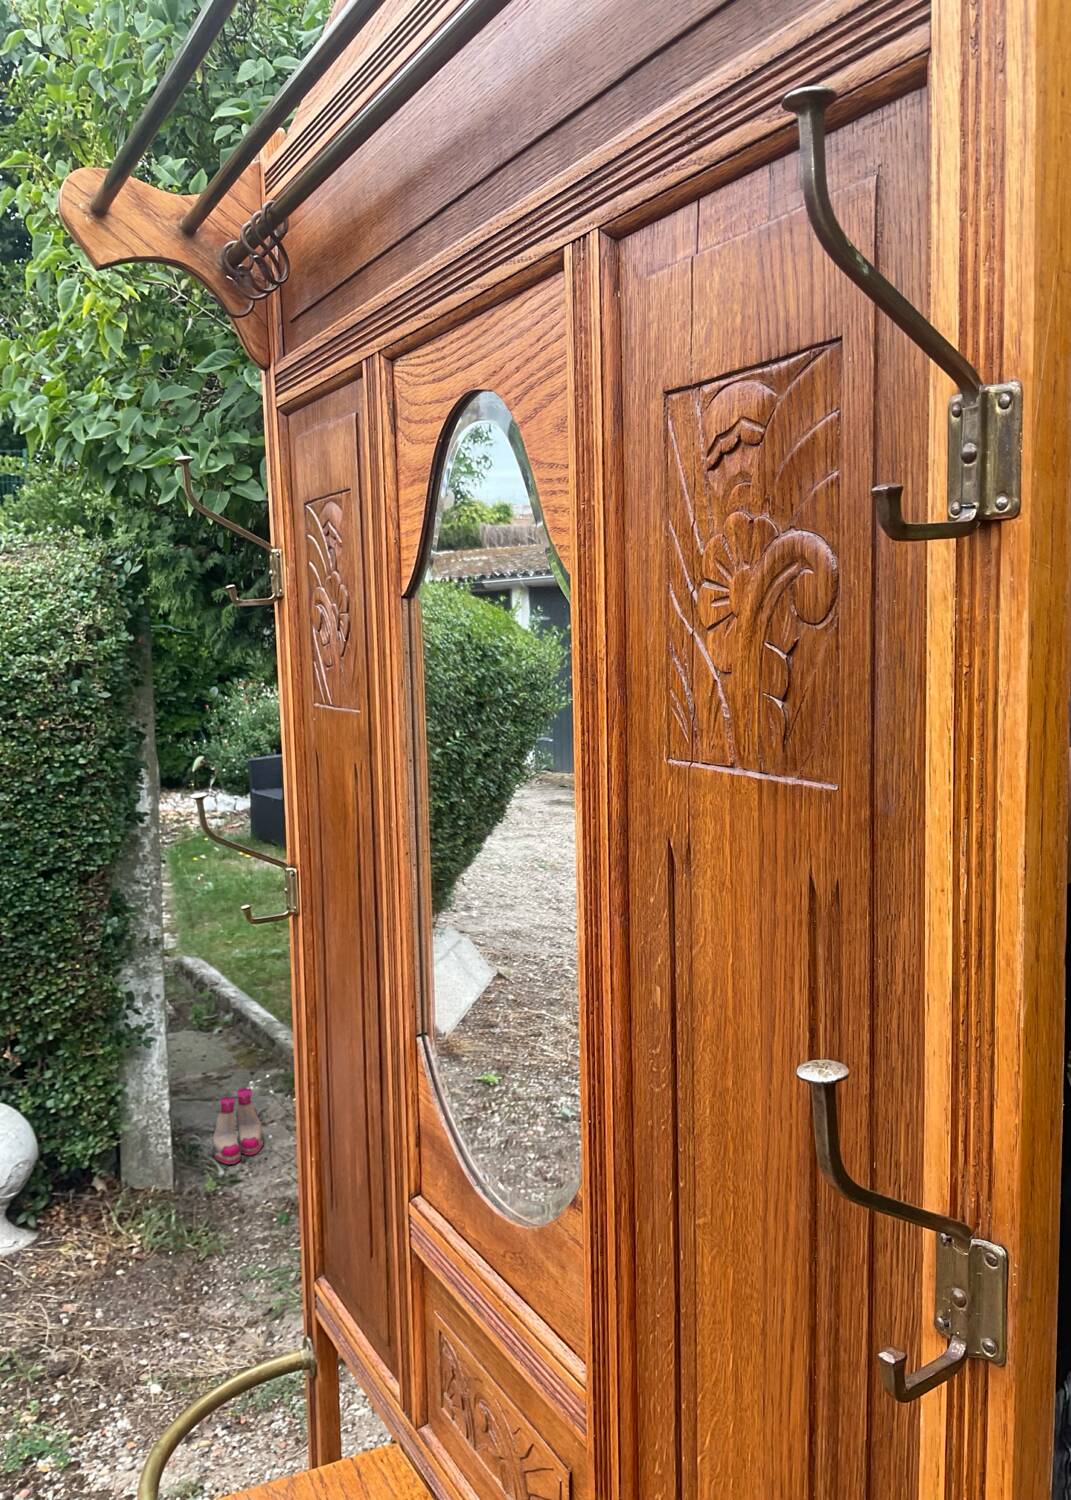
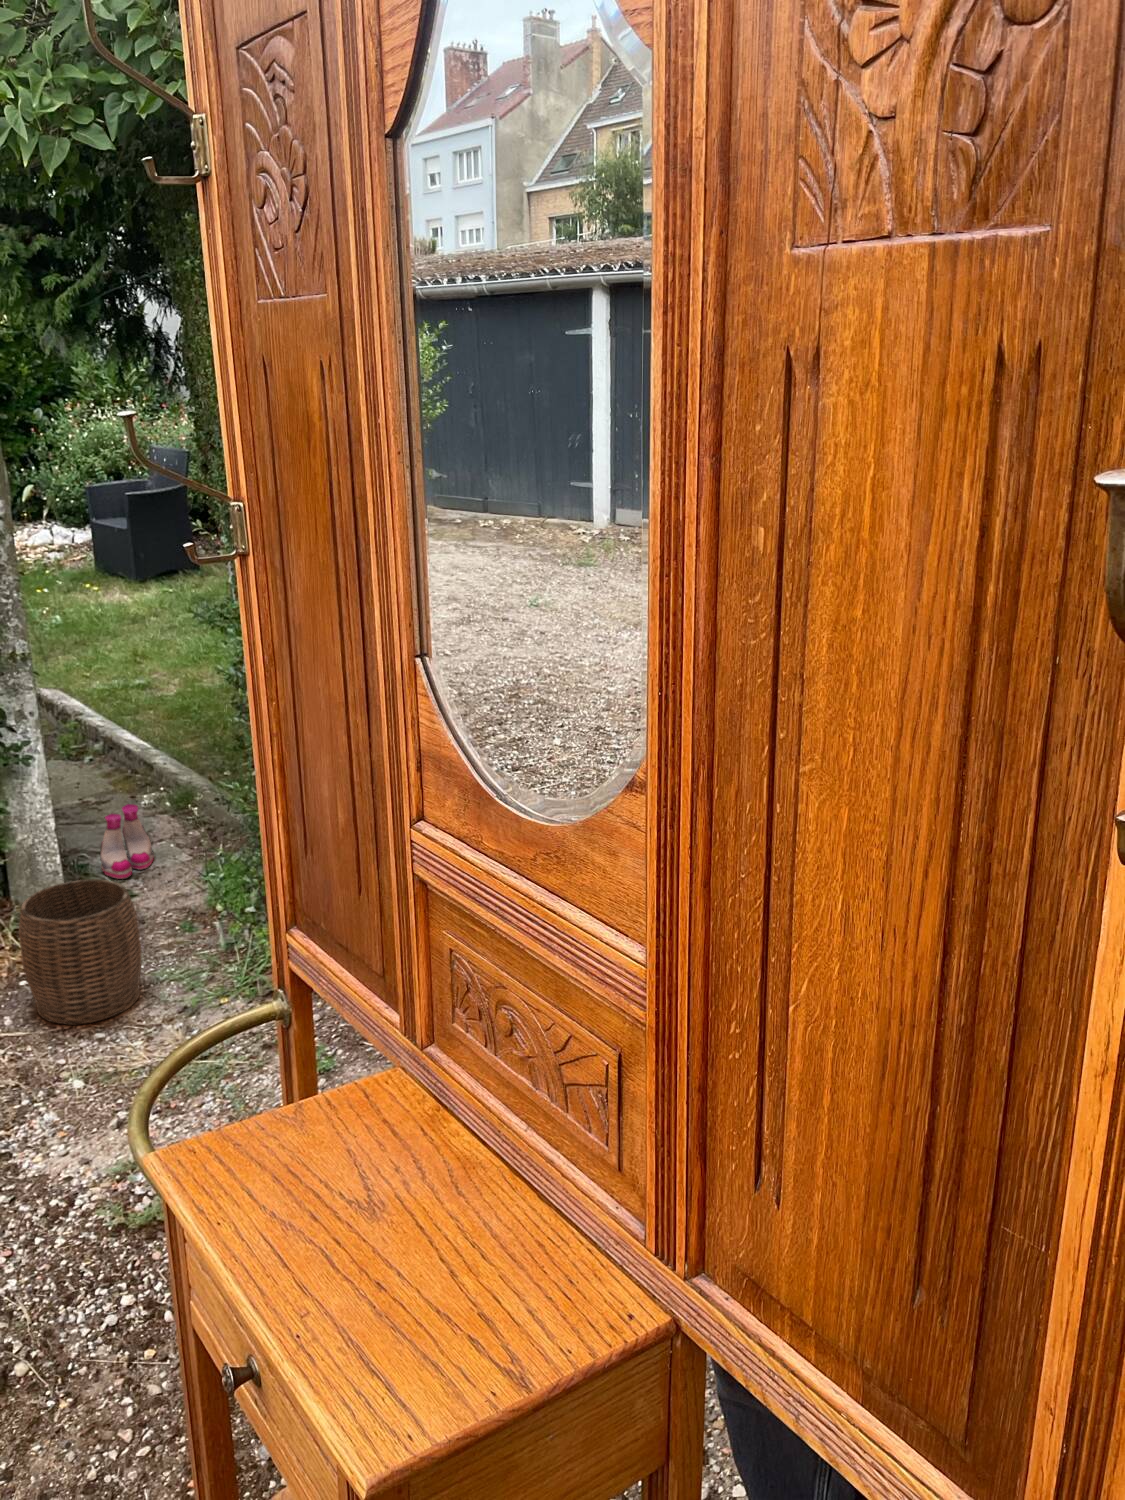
woven basket: none [119,1170,232,1322] -> present [19,879,141,1024]

